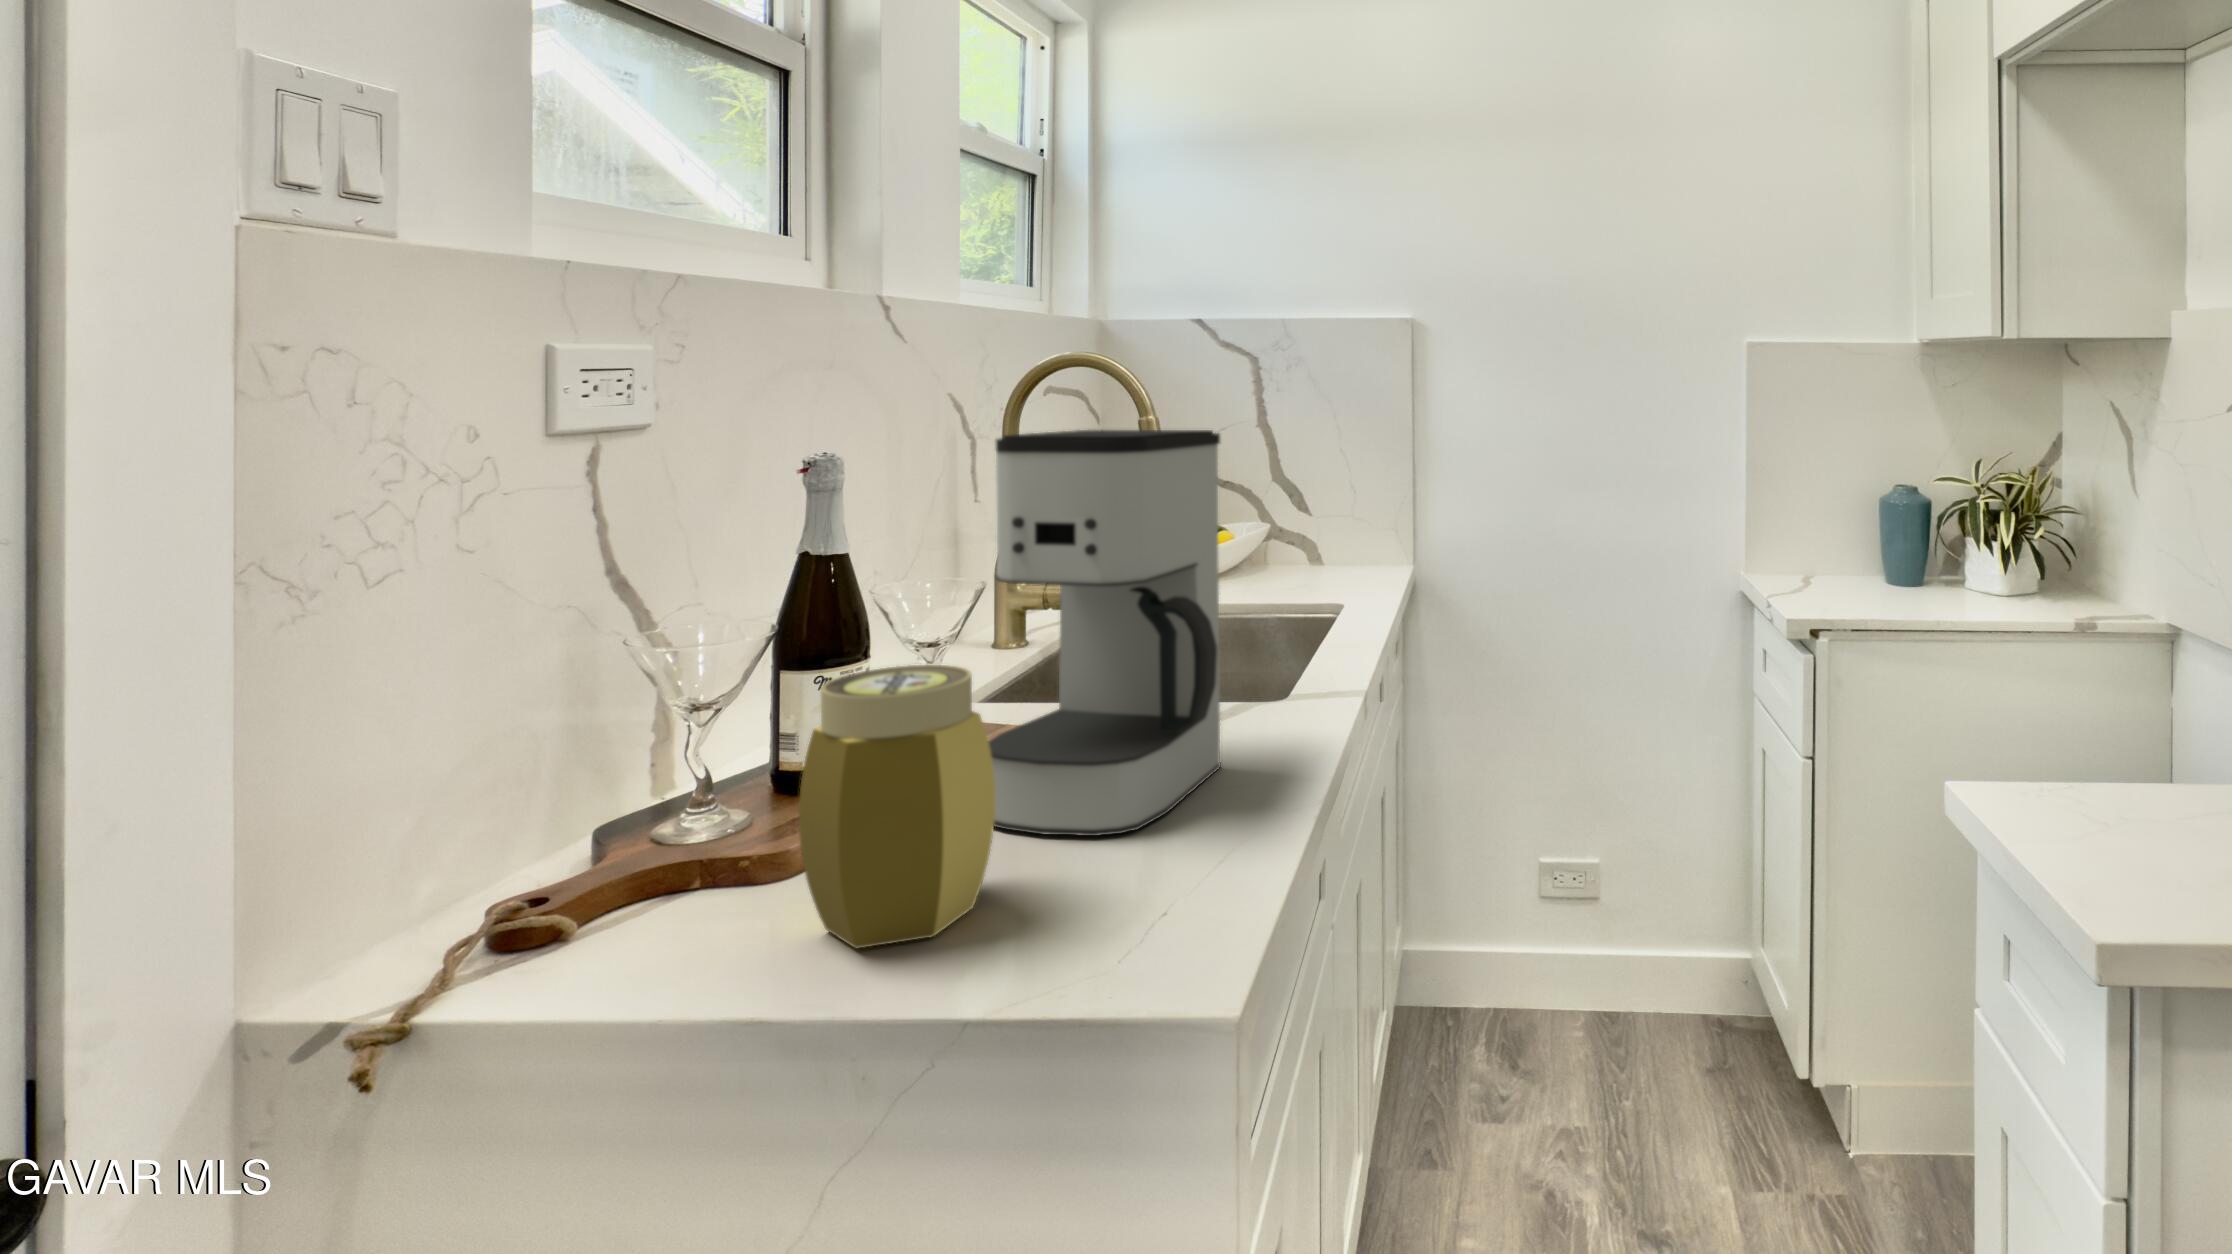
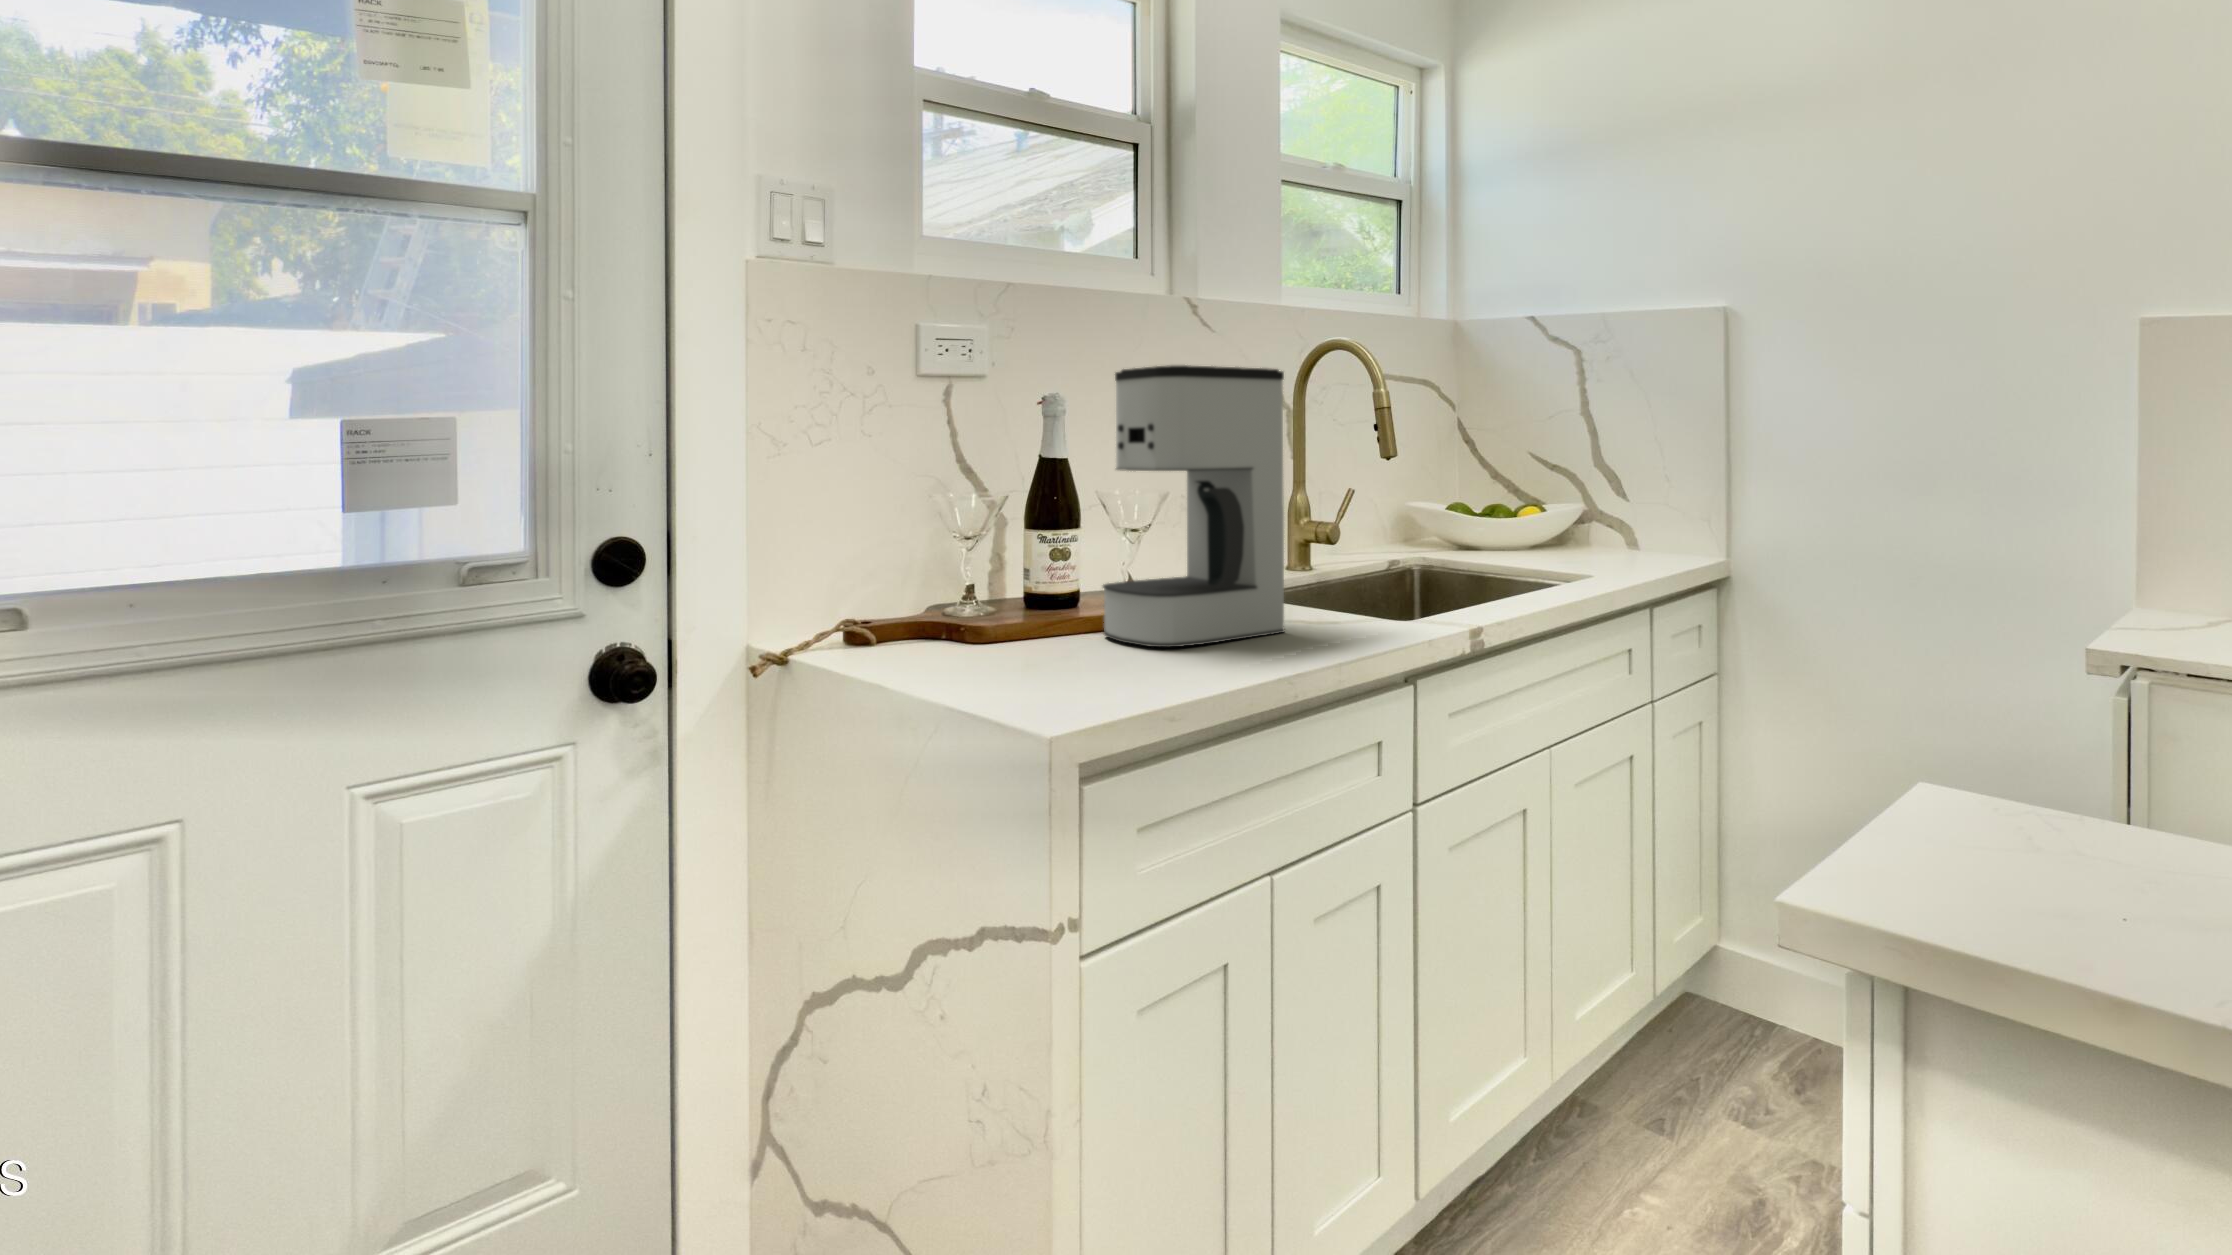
jar: present [799,665,995,948] -> none [948,507,1048,667]

